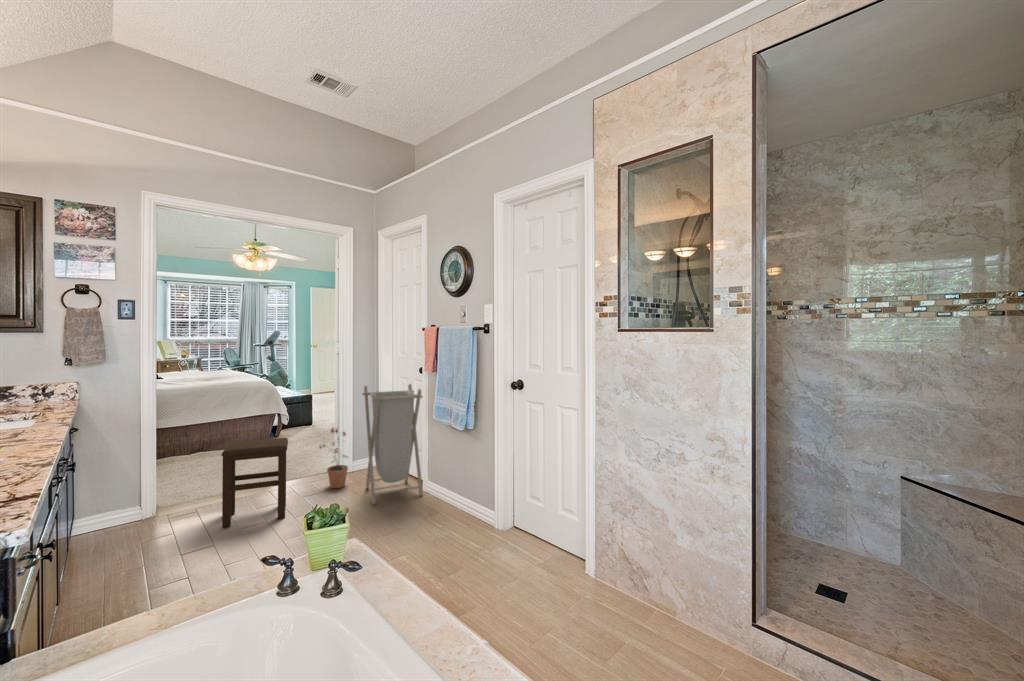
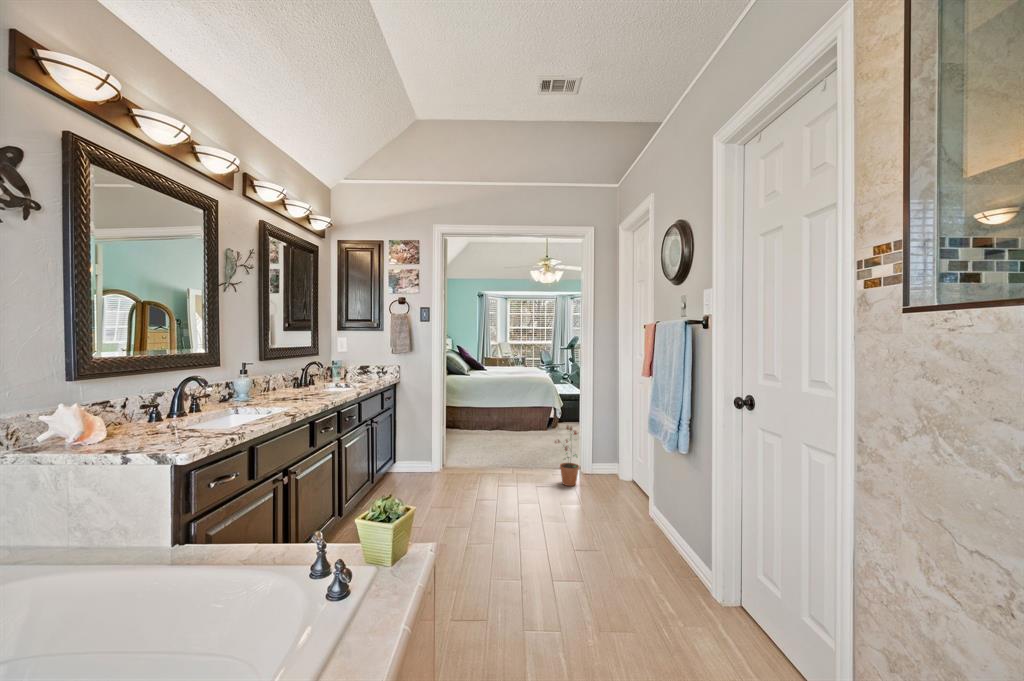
laundry hamper: present [362,384,423,504] -> none [586,386,646,518]
stool: present [222,438,288,527] -> none [464,424,521,501]

